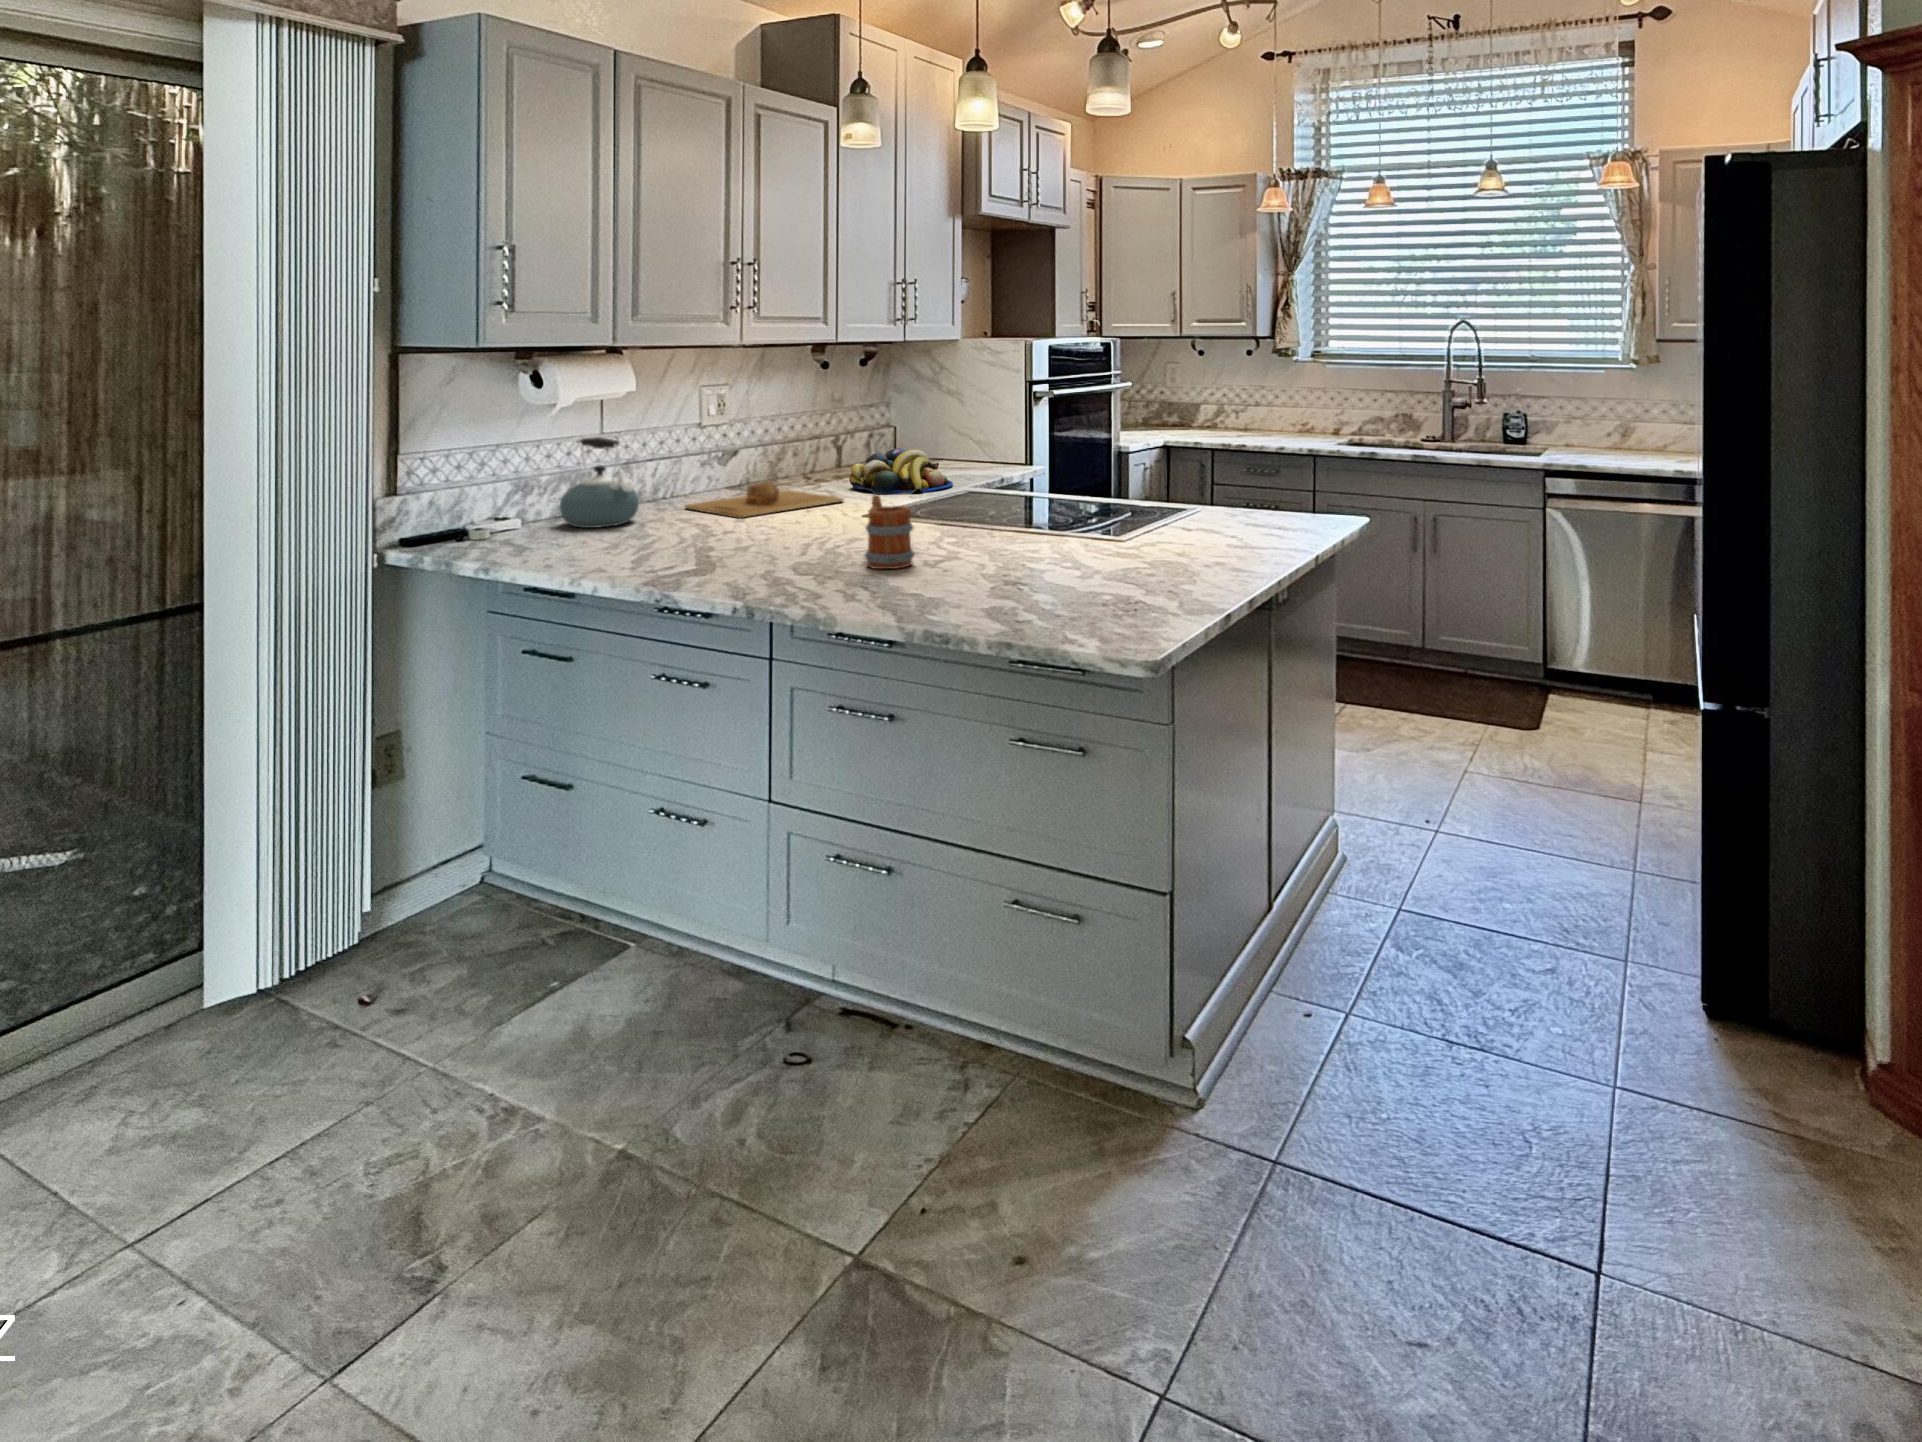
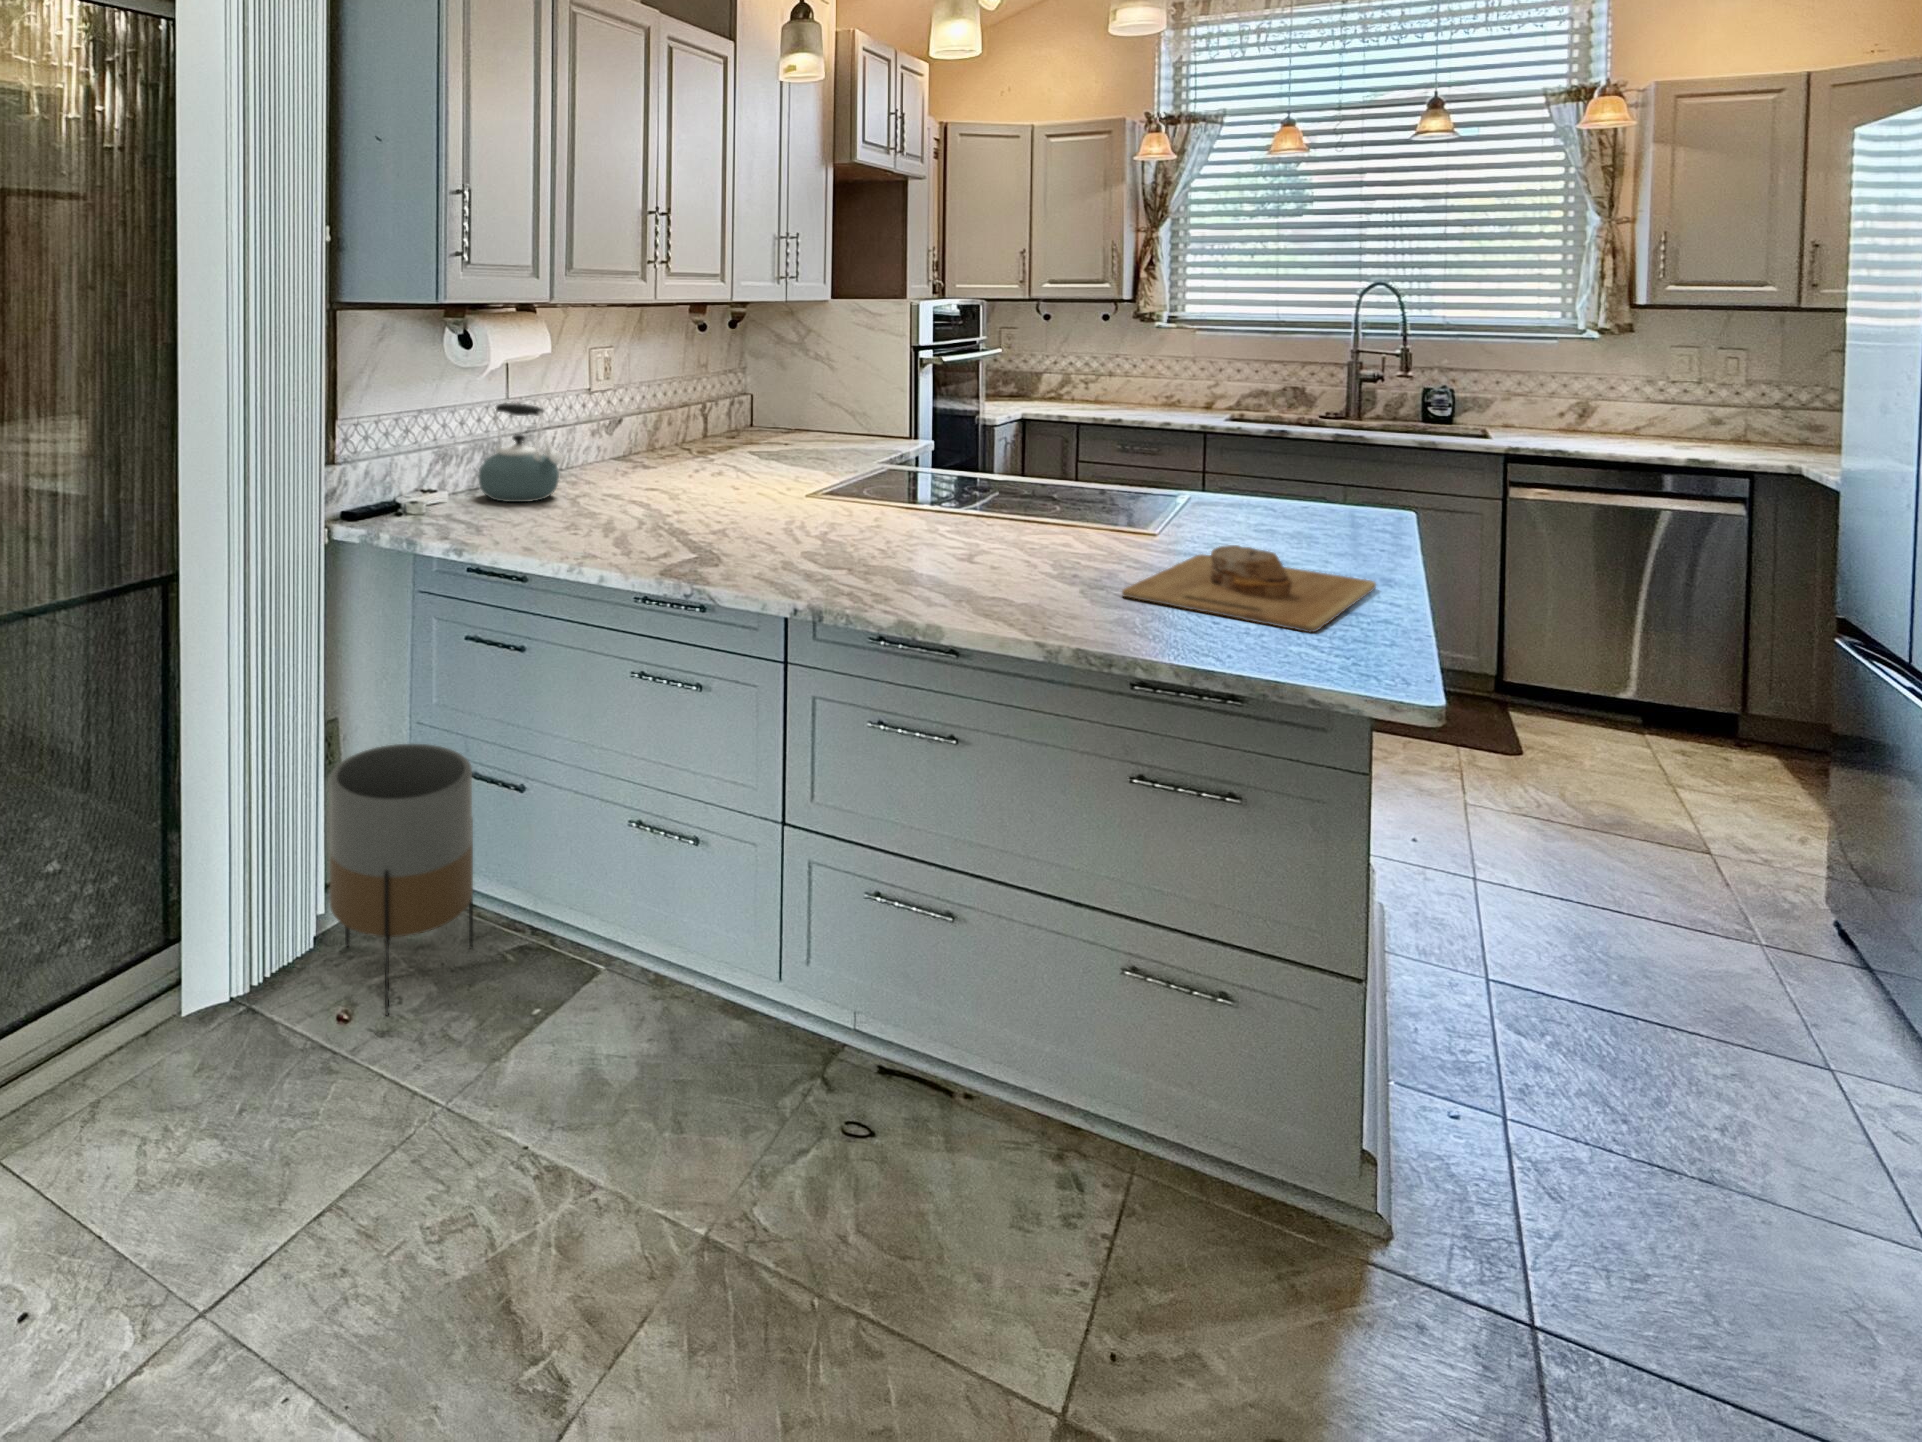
fruit bowl: present [849,448,953,495] -> none [740,419,854,471]
cutting board: present [685,480,844,518] -> present [1122,545,1376,632]
mug: present [865,495,915,569] -> none [882,478,950,566]
planter: none [366,751,517,999] -> present [330,744,473,1016]

